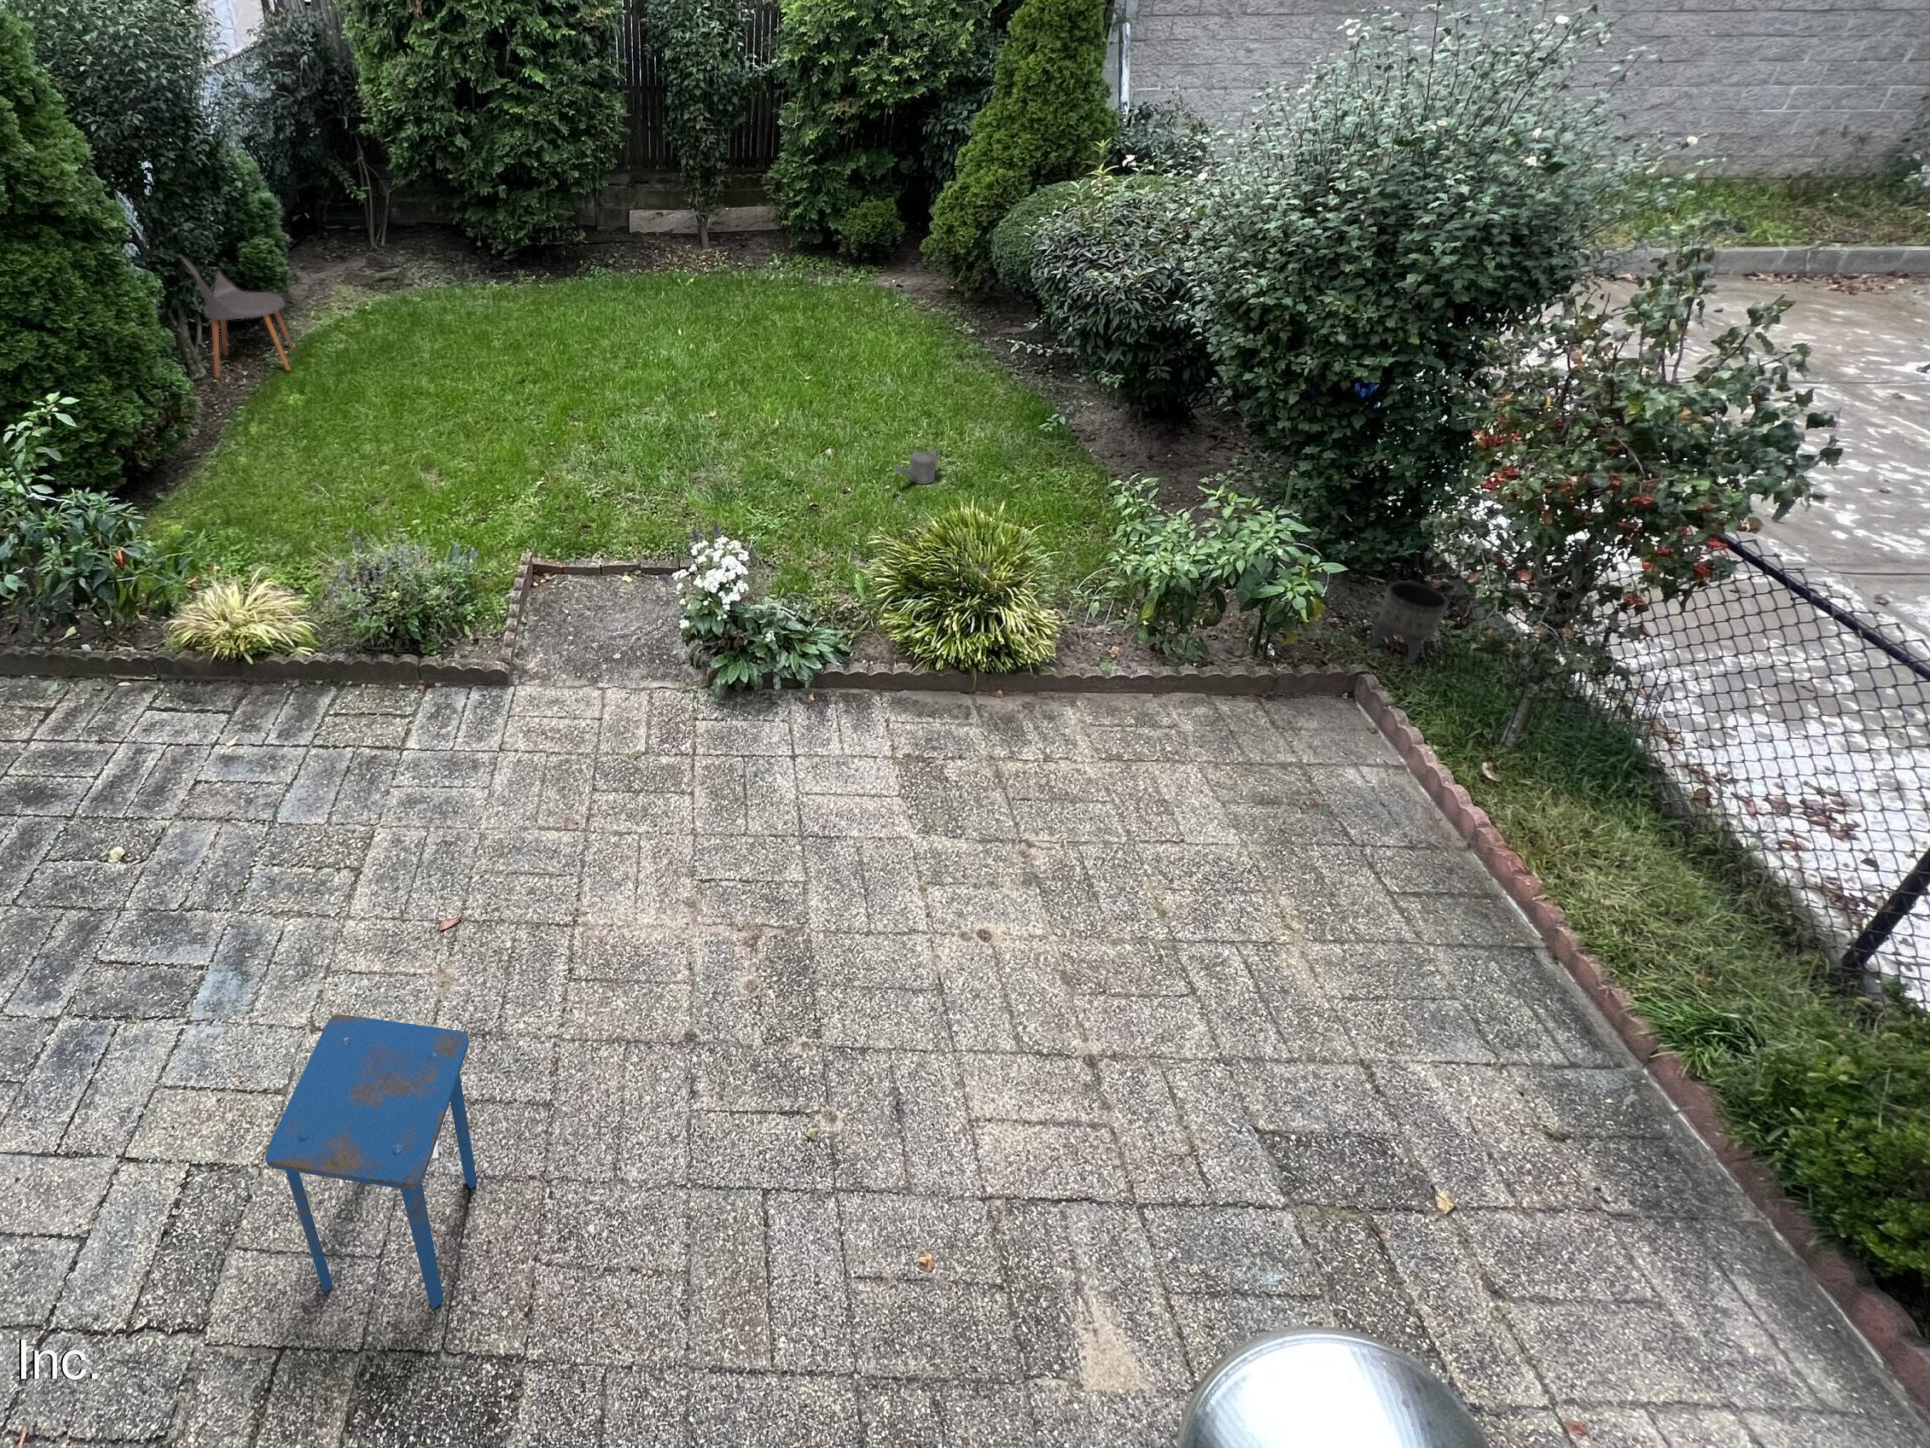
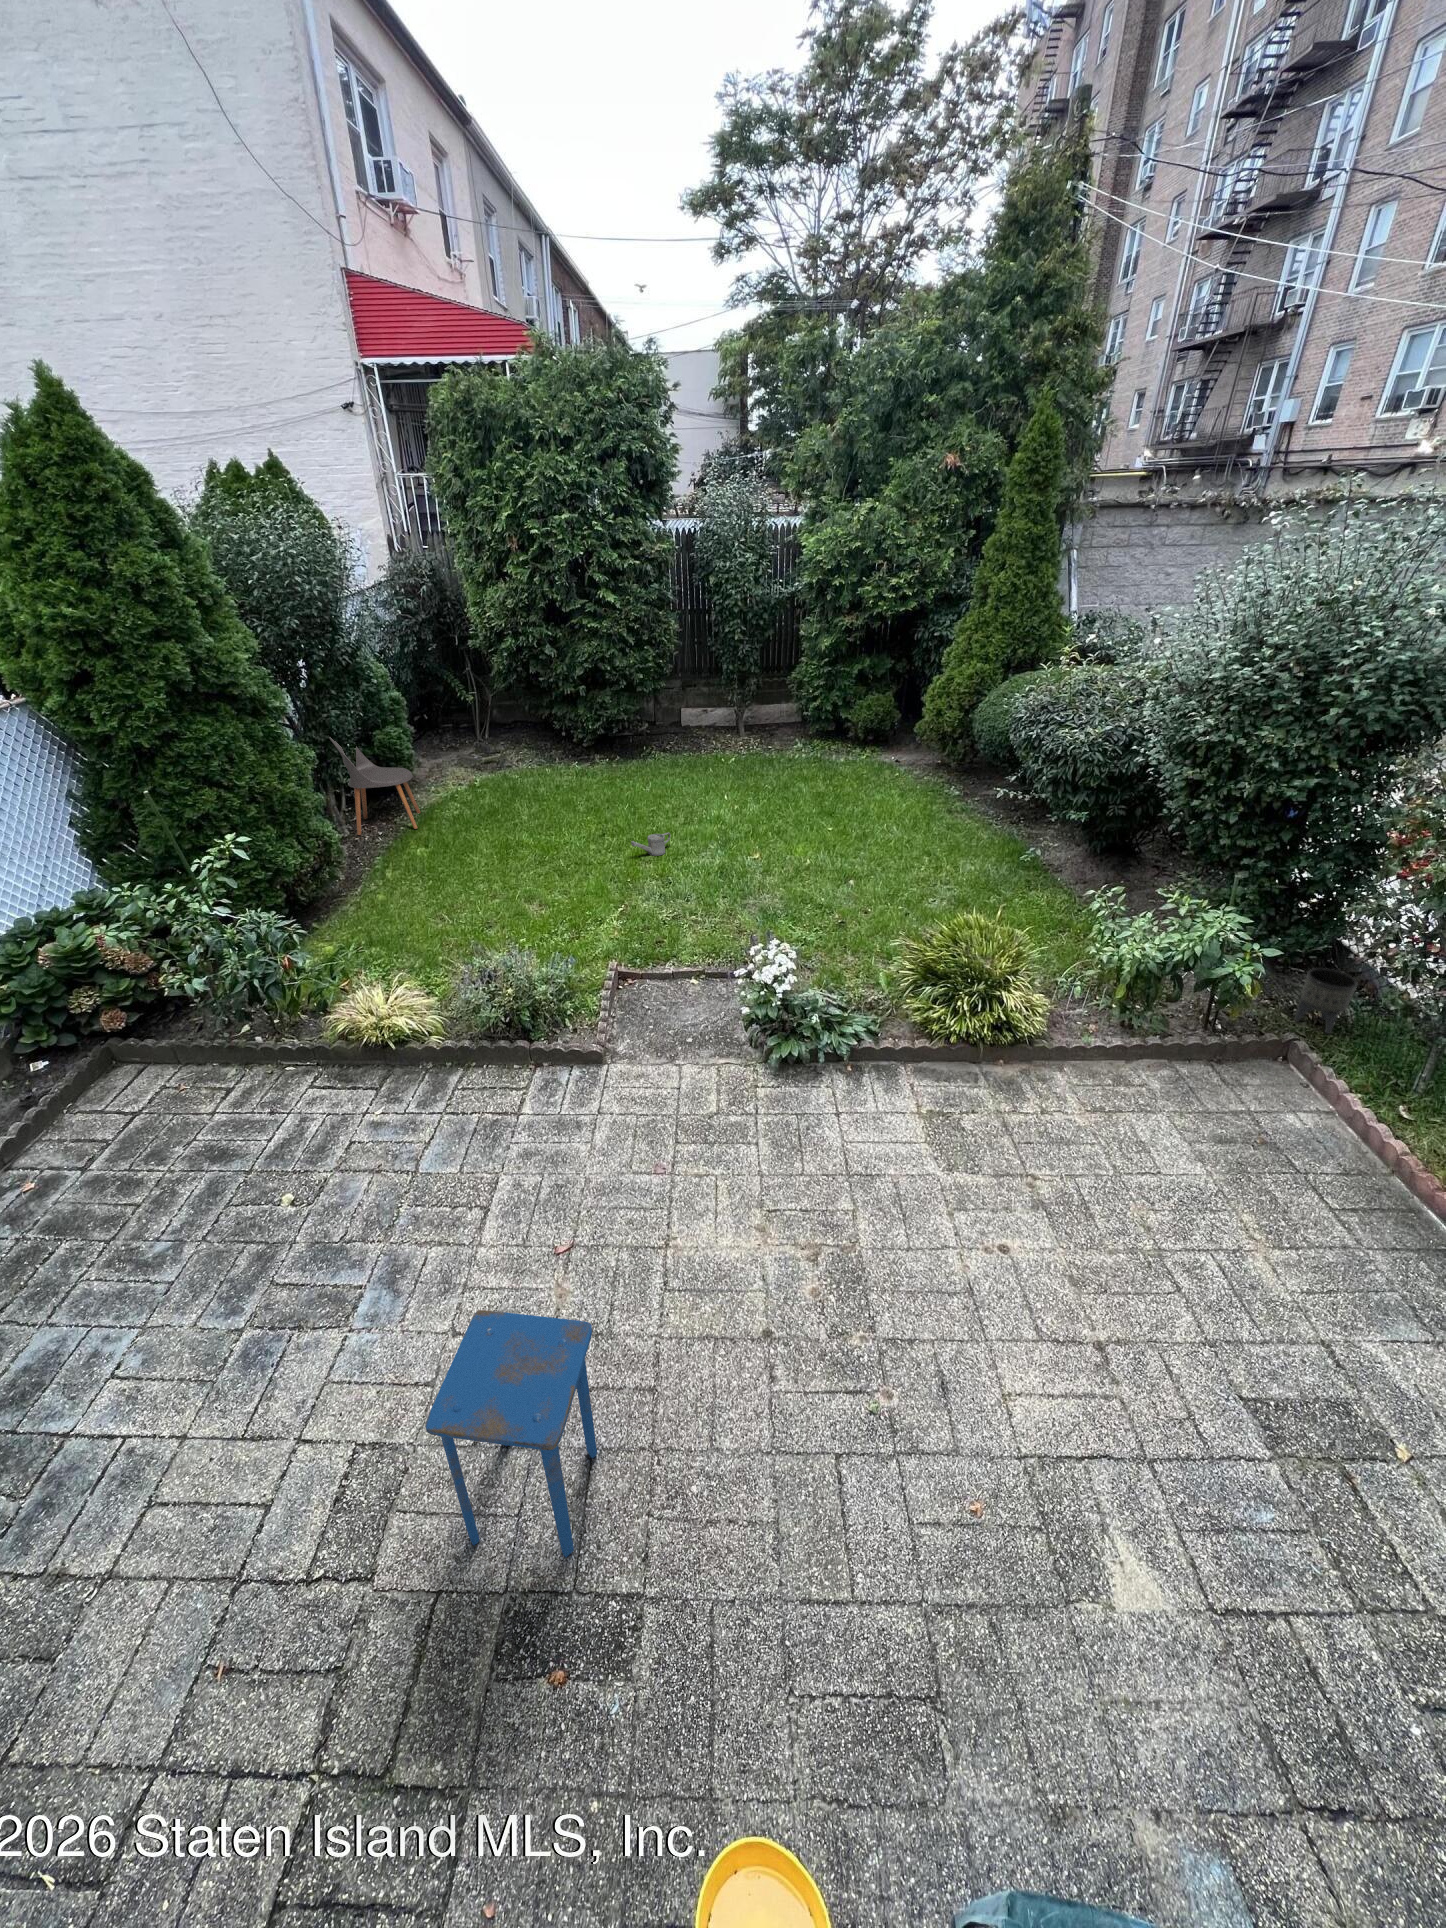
watering can: present [894,449,940,484] -> present [631,832,671,856]

